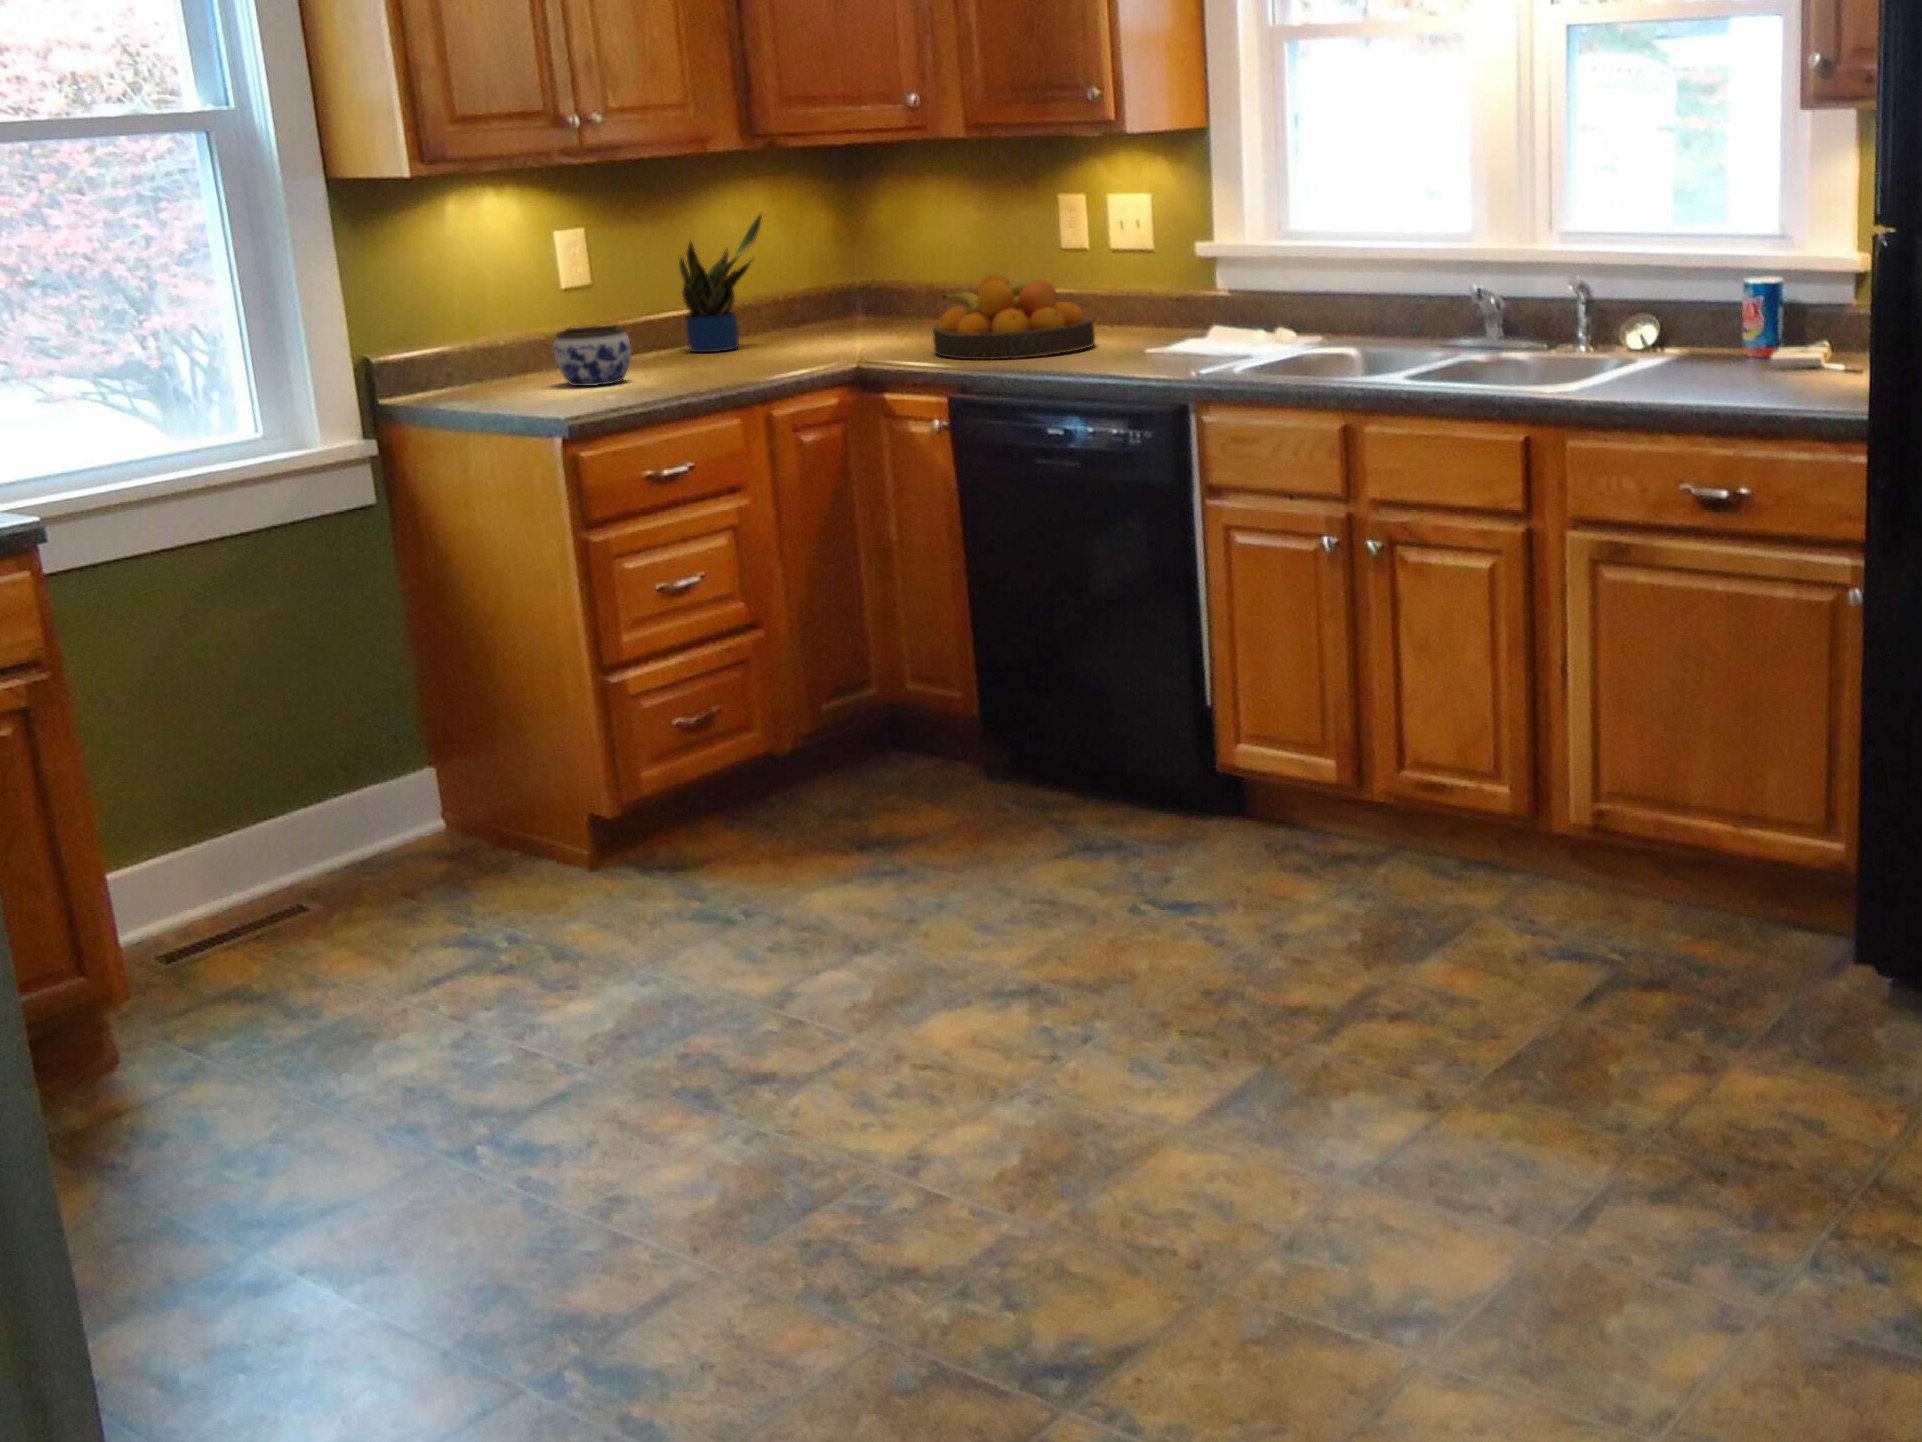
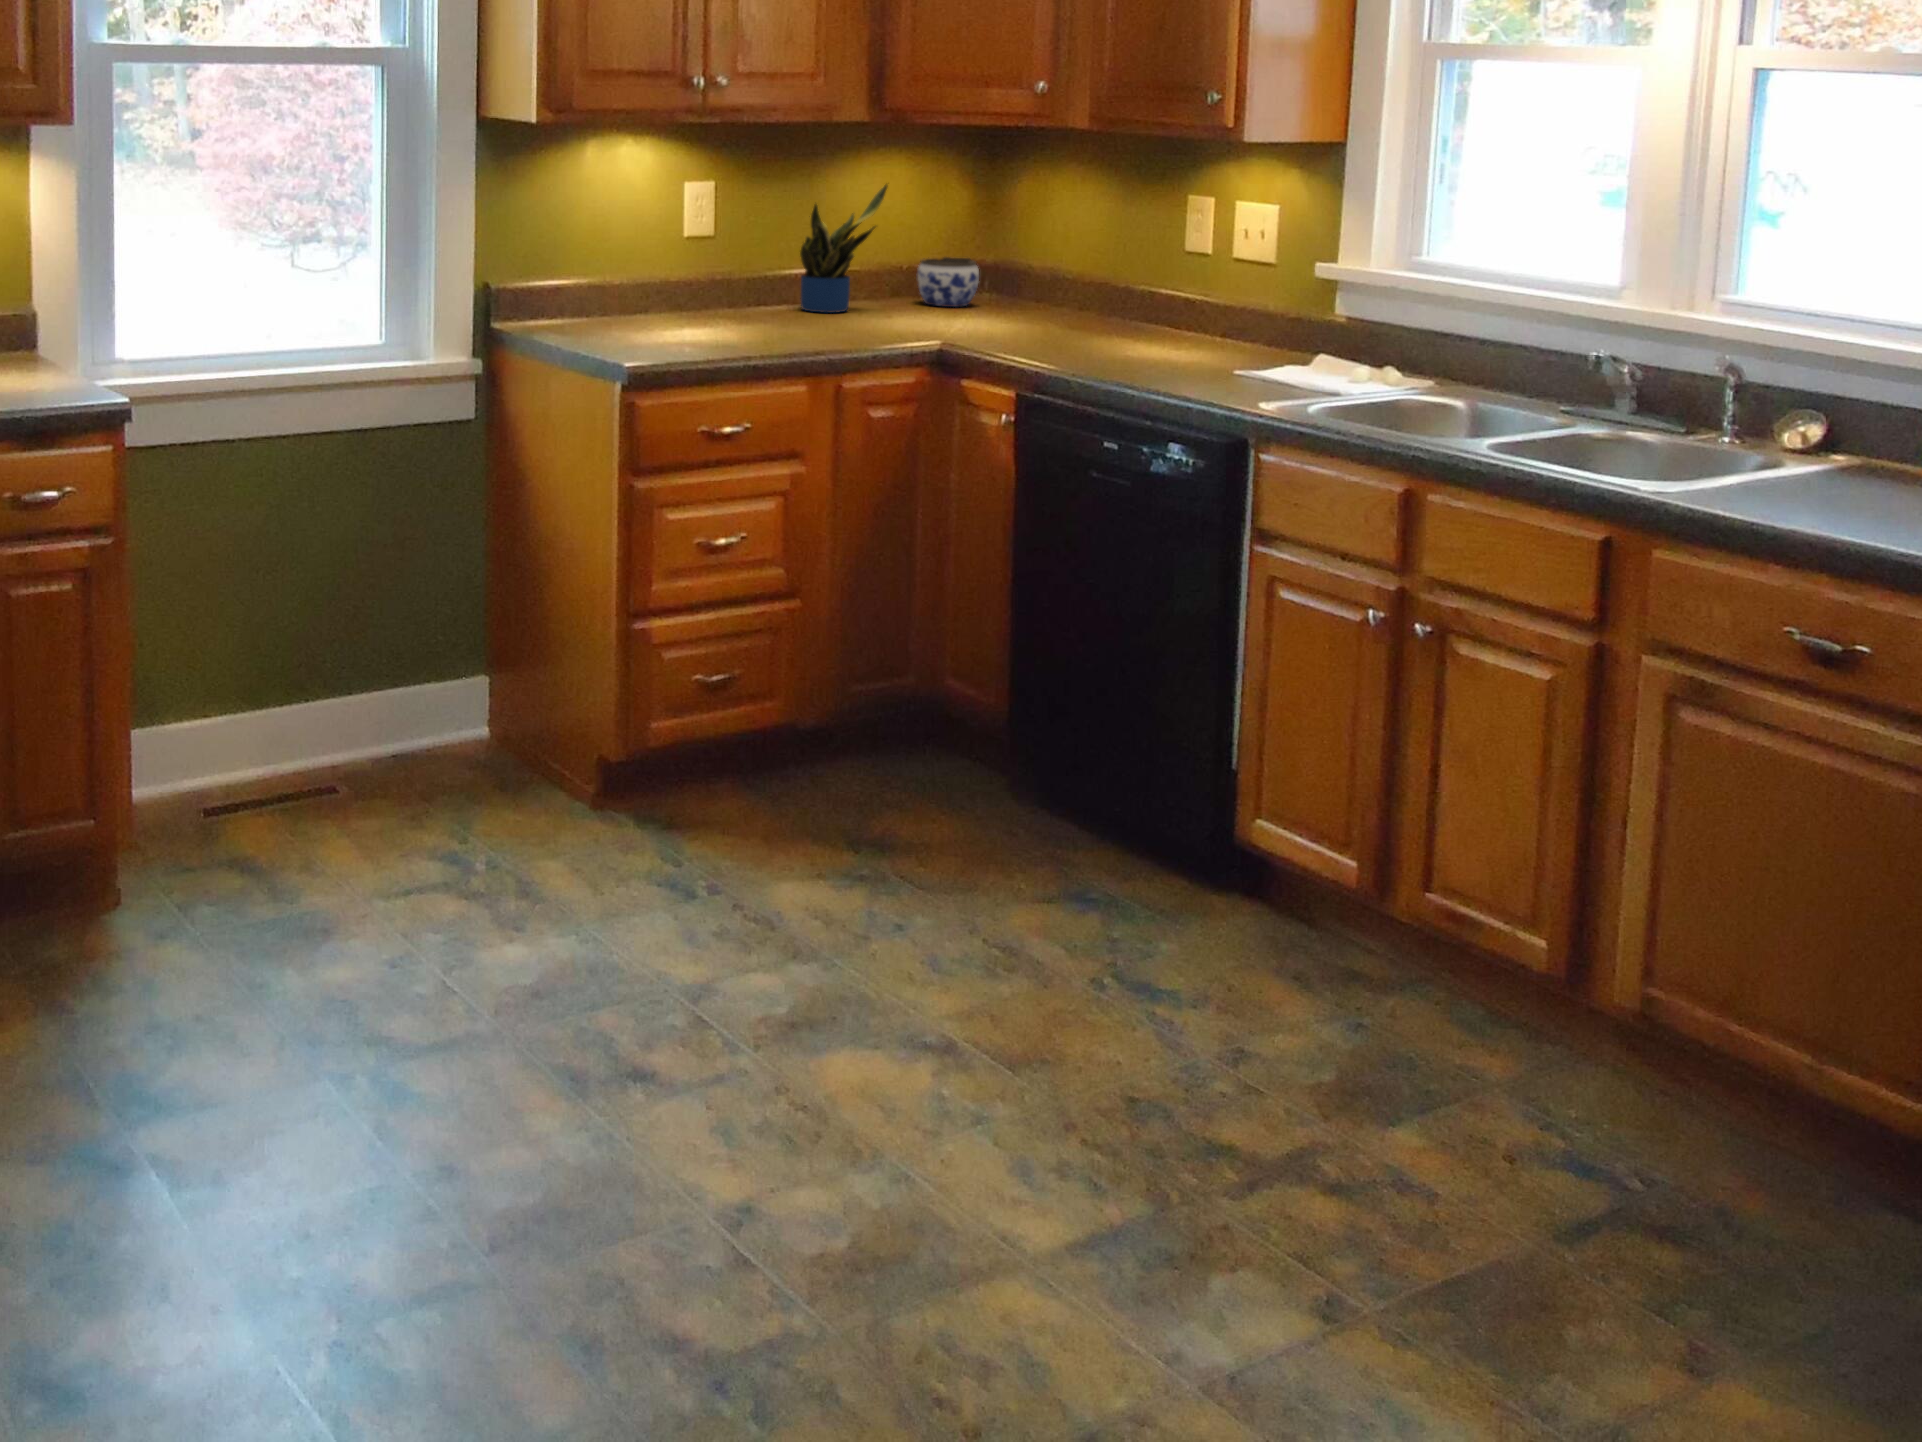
fruit bowl: present [933,274,1095,360] -> none [1022,270,1191,361]
jar: present [554,326,631,386] -> present [918,257,979,307]

